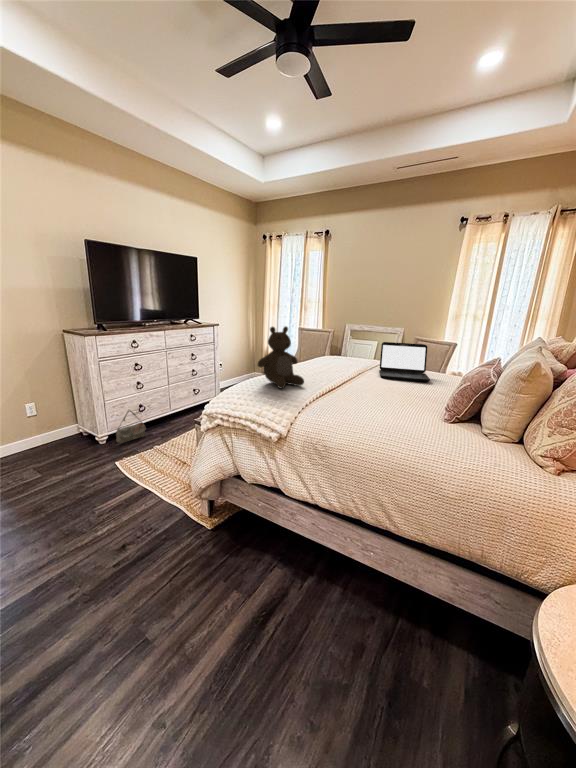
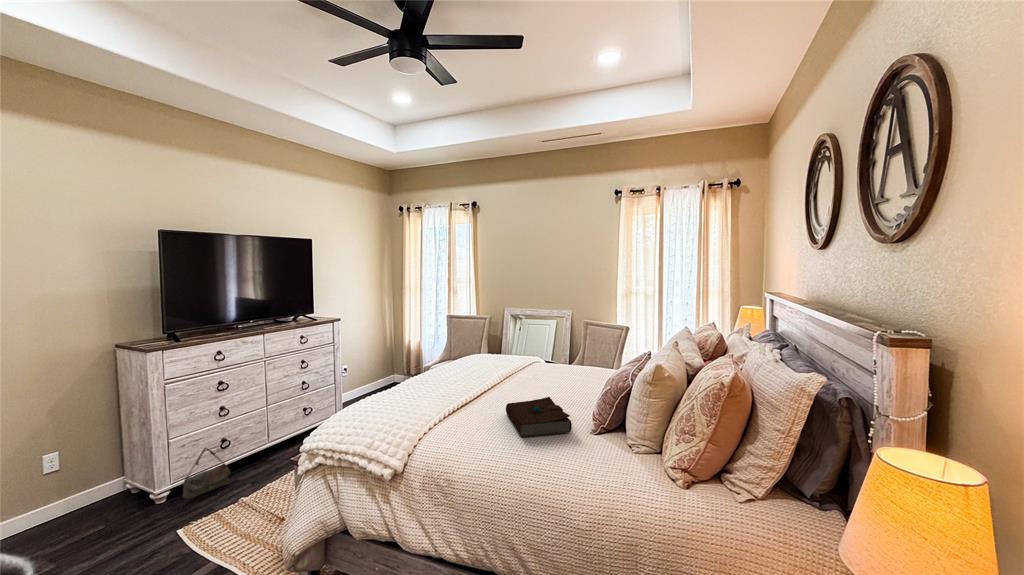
teddy bear: present [258,327,304,388] -> none [374,330,433,407]
laptop: present [379,342,430,382] -> none [533,334,589,380]
book: none [366,390,430,419] -> present [506,397,572,437]

